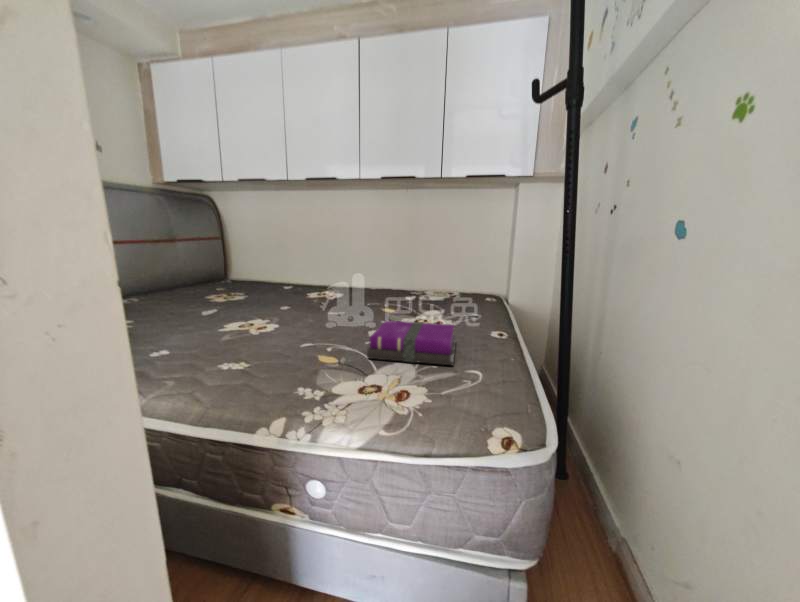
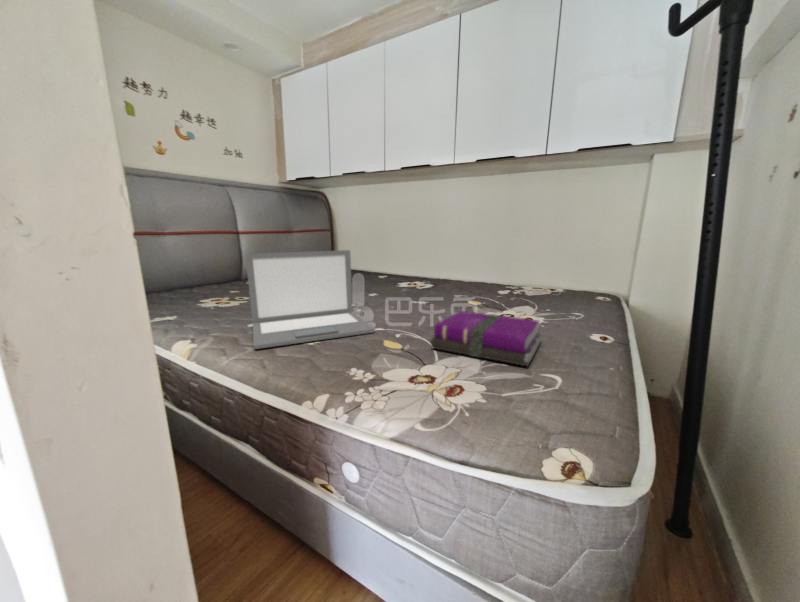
laptop: none [145,266,306,383] -> present [245,250,375,349]

